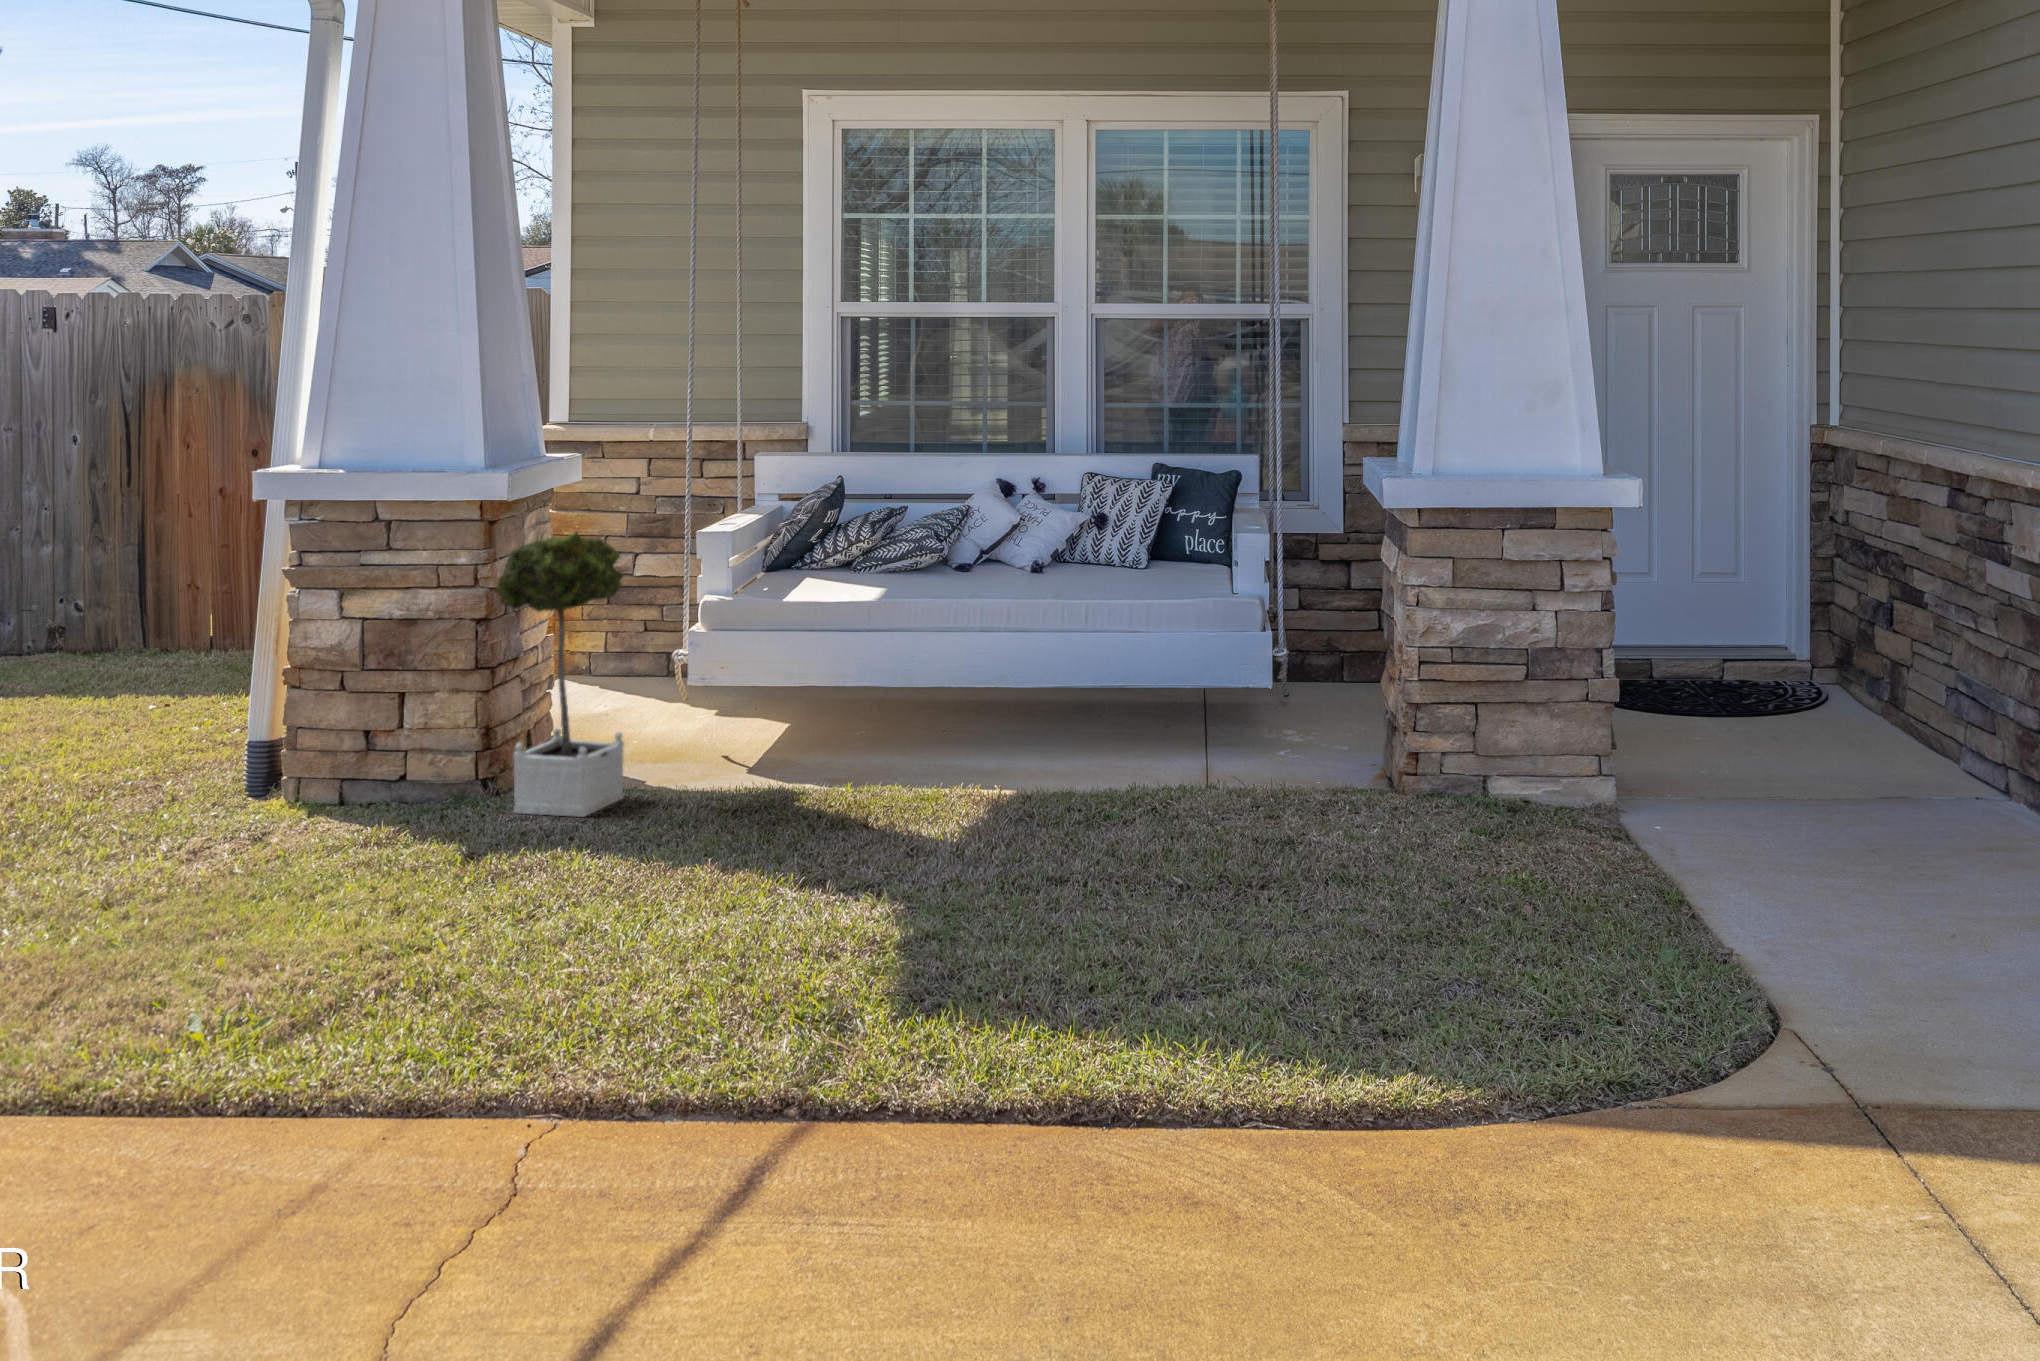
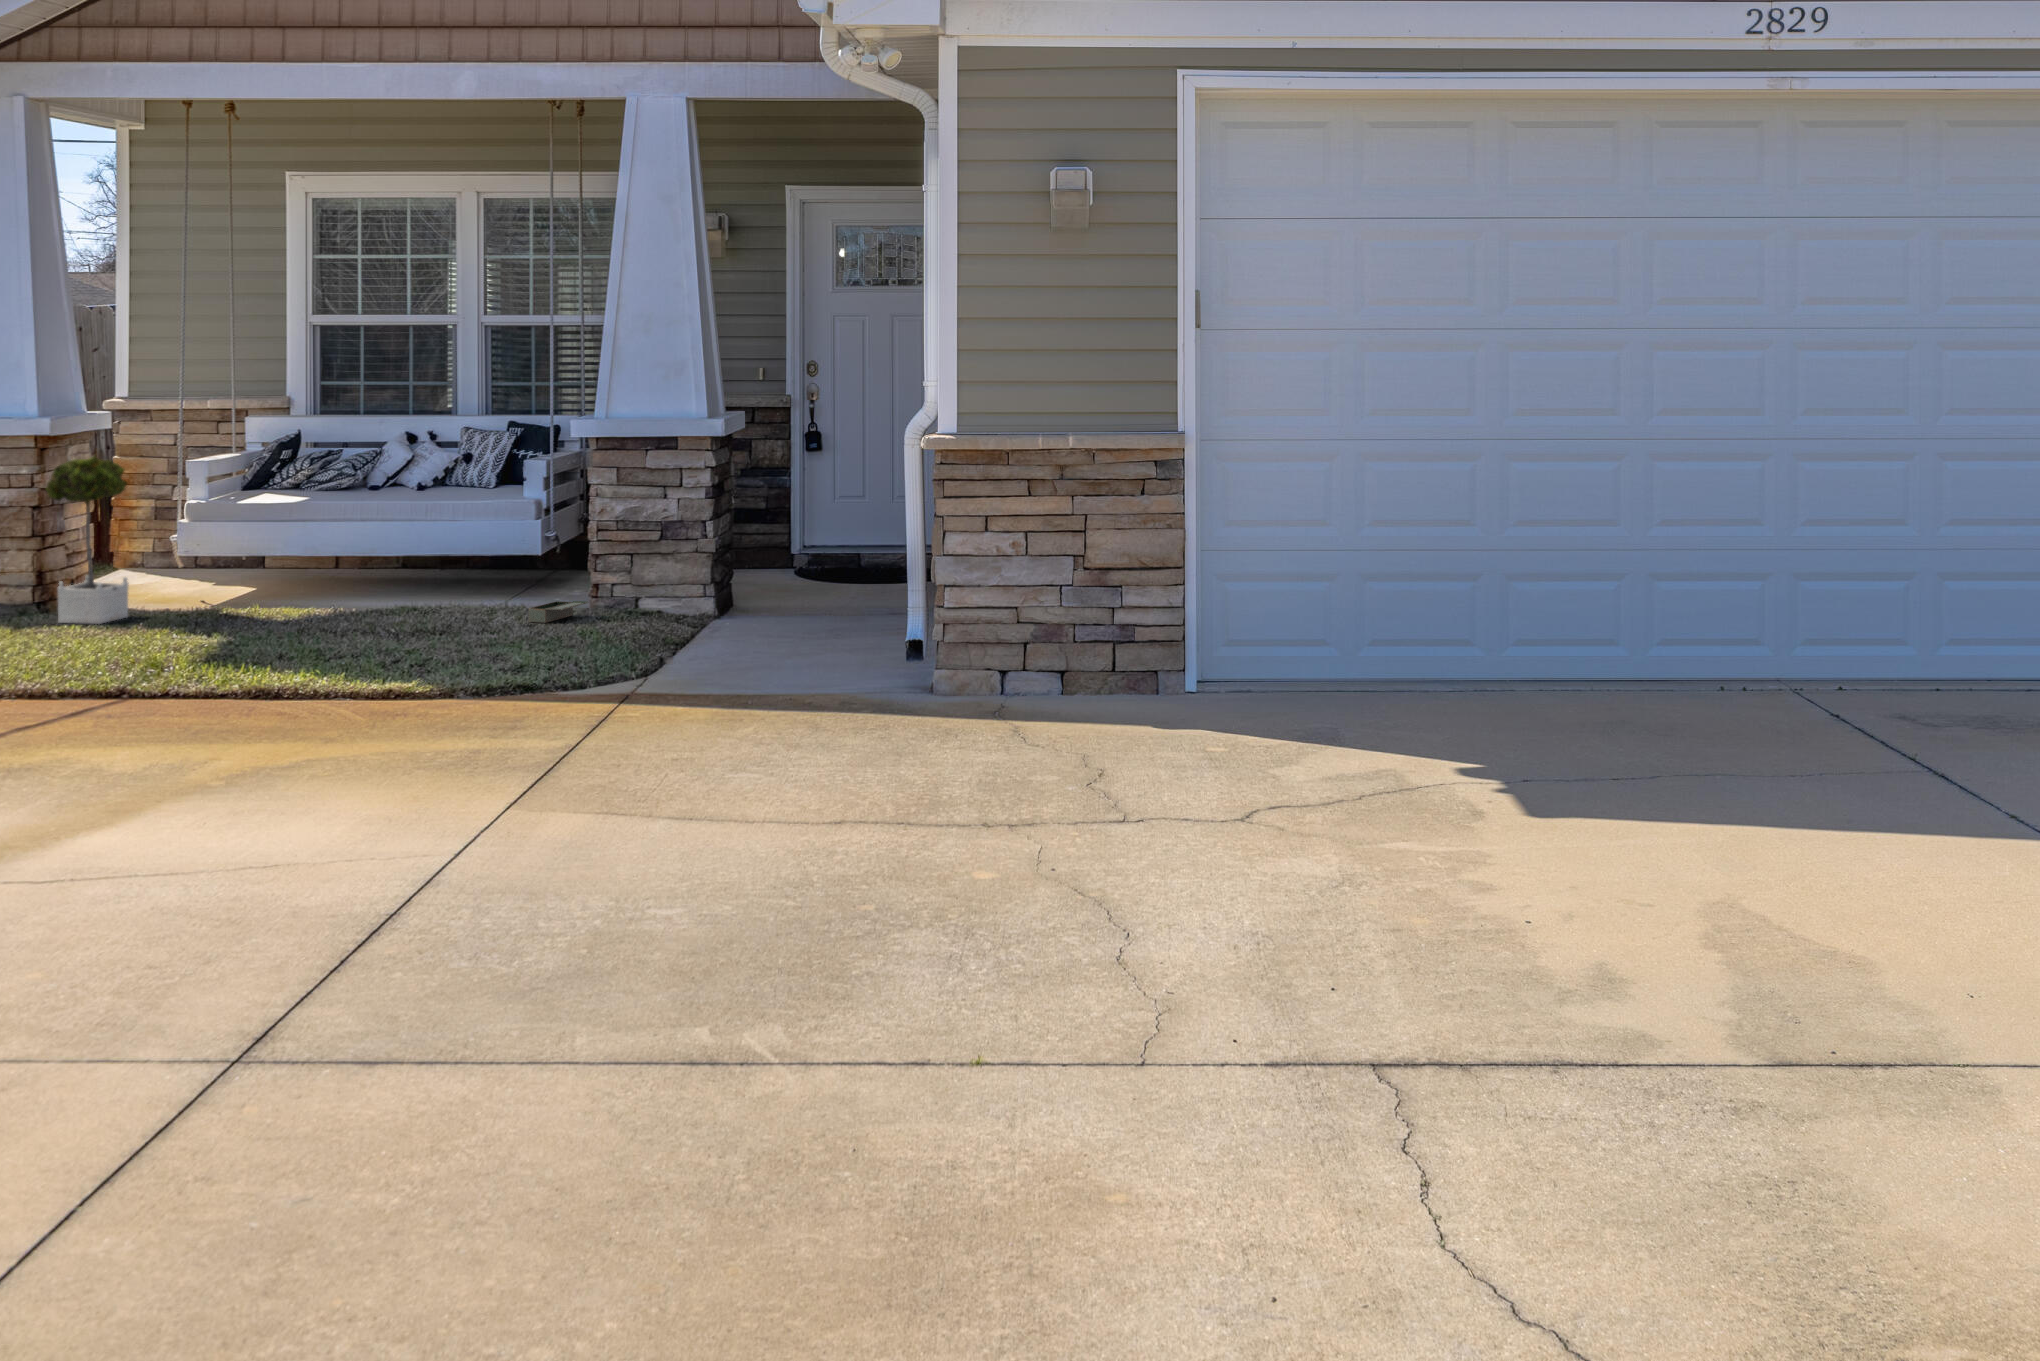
toolbox: none [1303,781,1390,827] -> present [529,601,588,623]

